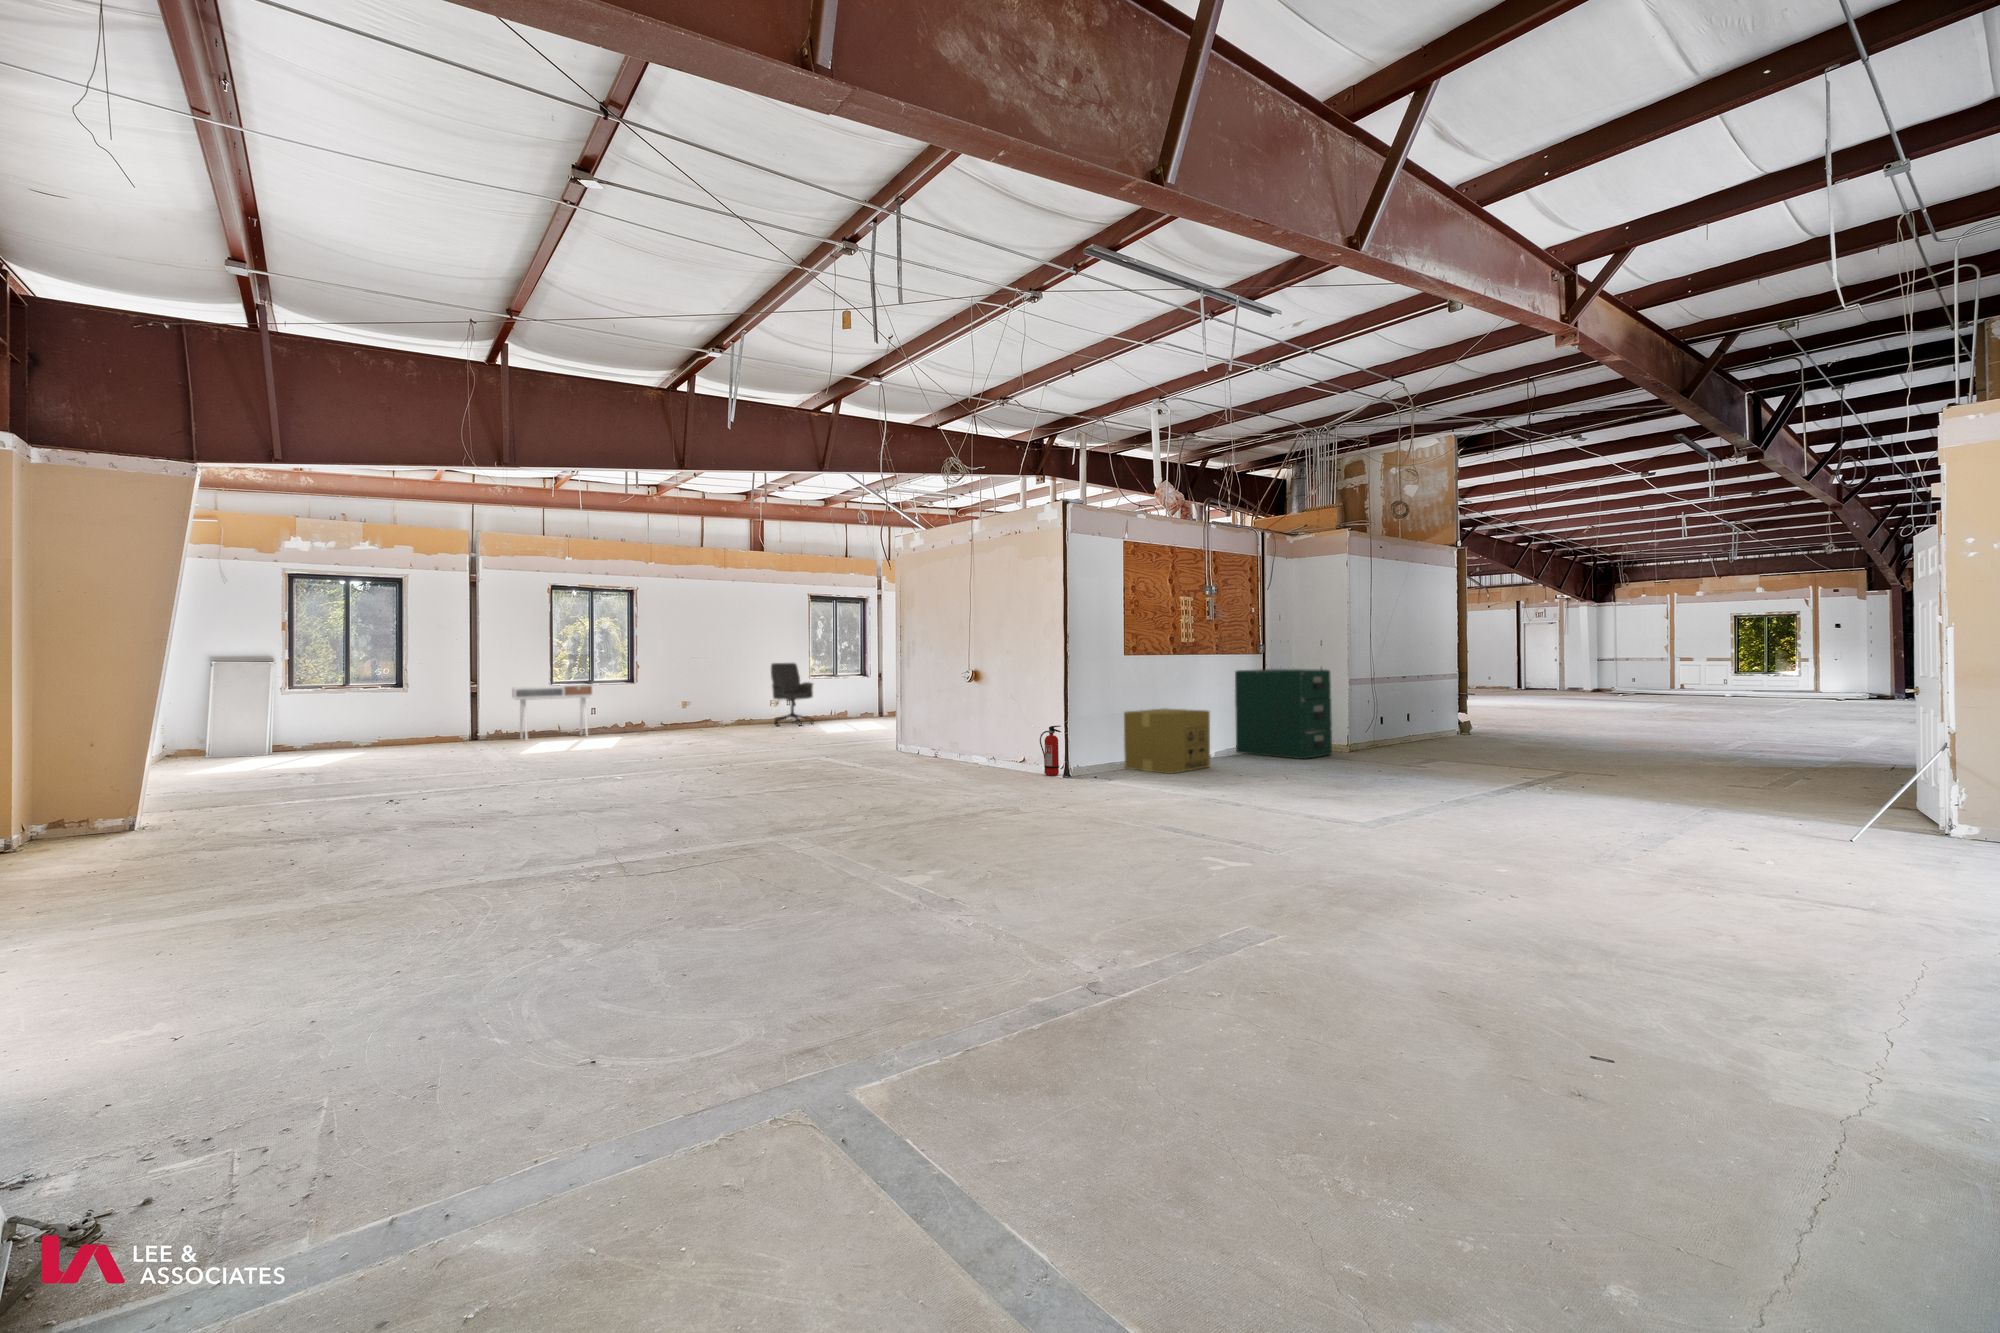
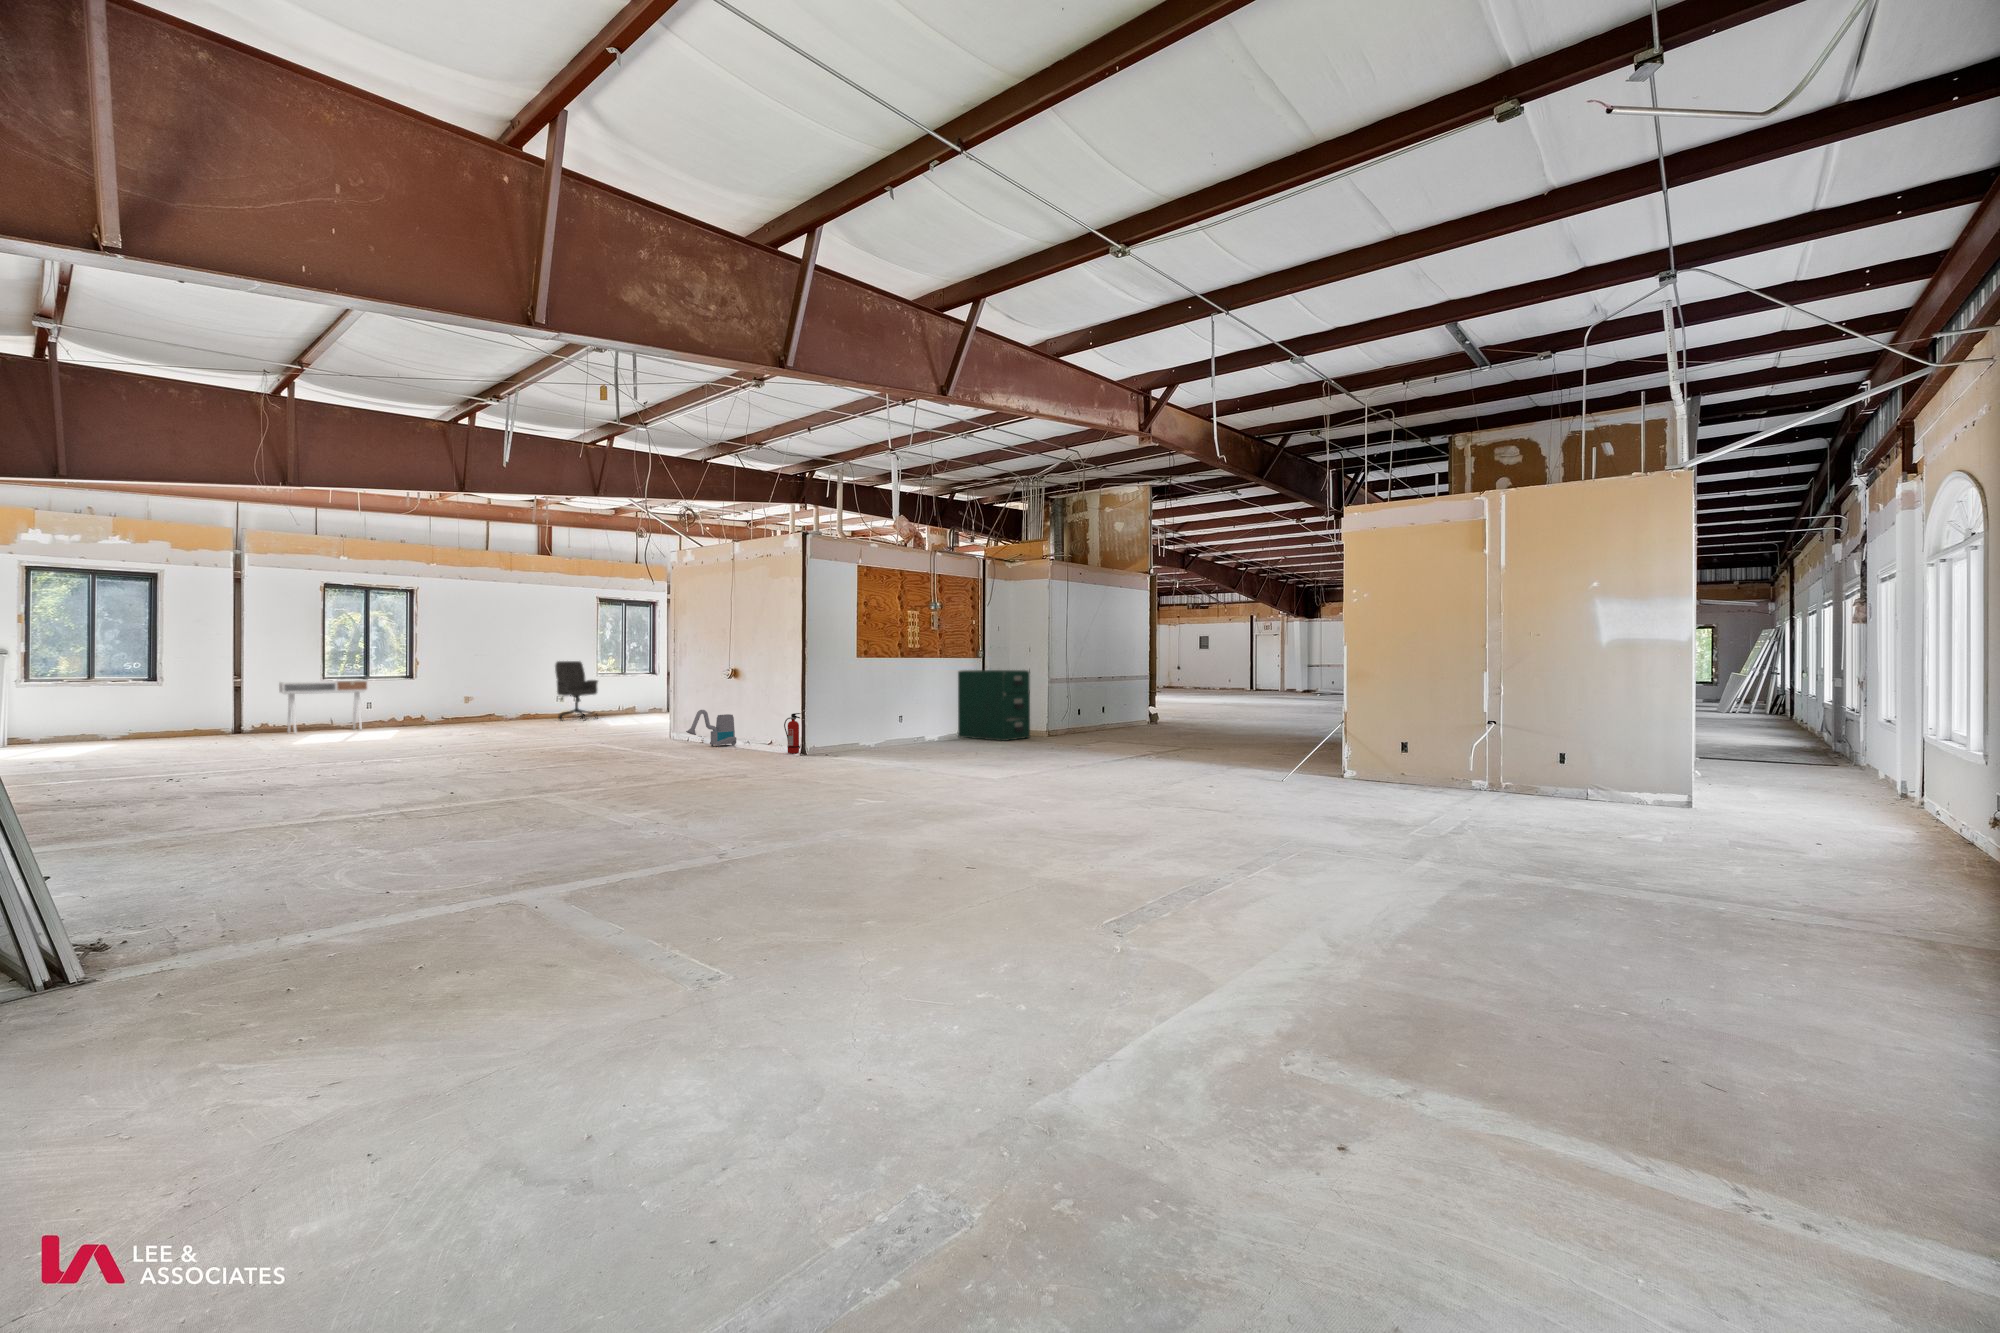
cardboard box: present [1124,709,1210,774] -> none [857,700,926,751]
vacuum cleaner: none [921,720,977,764] -> present [686,710,736,747]

